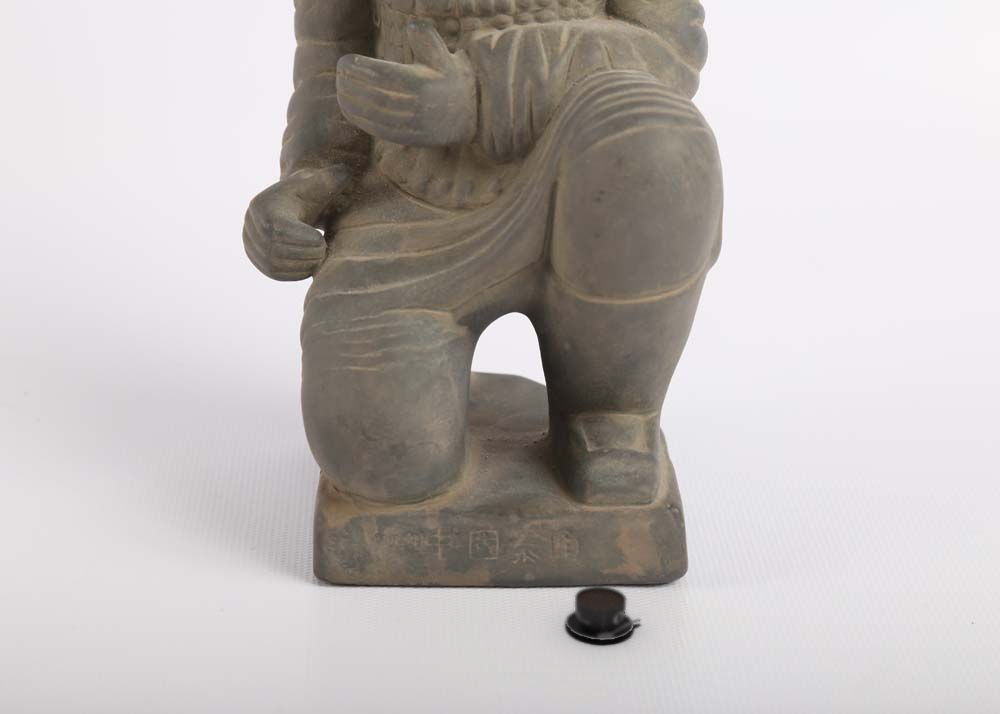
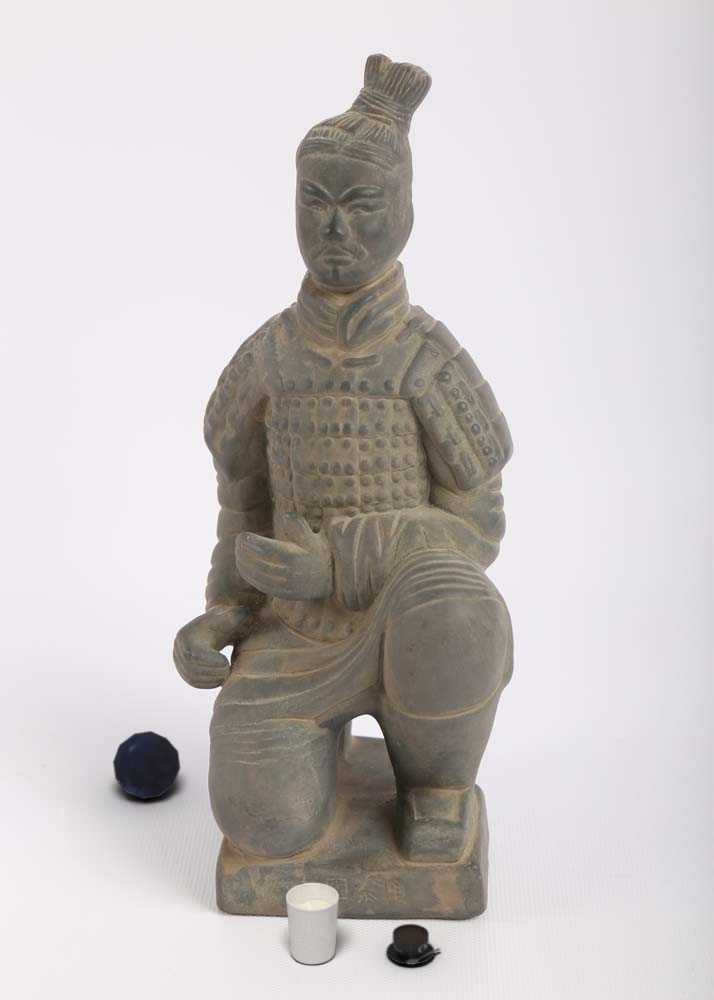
decorative orb: none [156,359,247,450] -> present [113,731,180,799]
candle holder: none [426,531,501,644] -> present [286,883,339,964]

